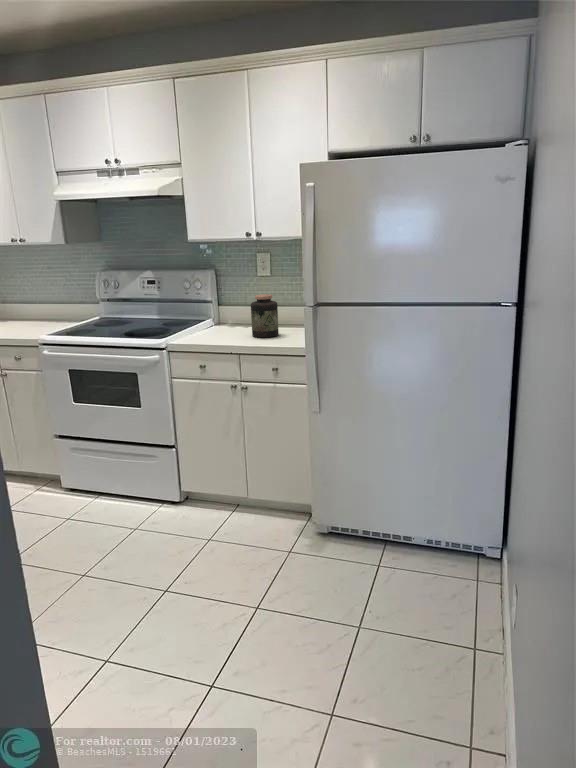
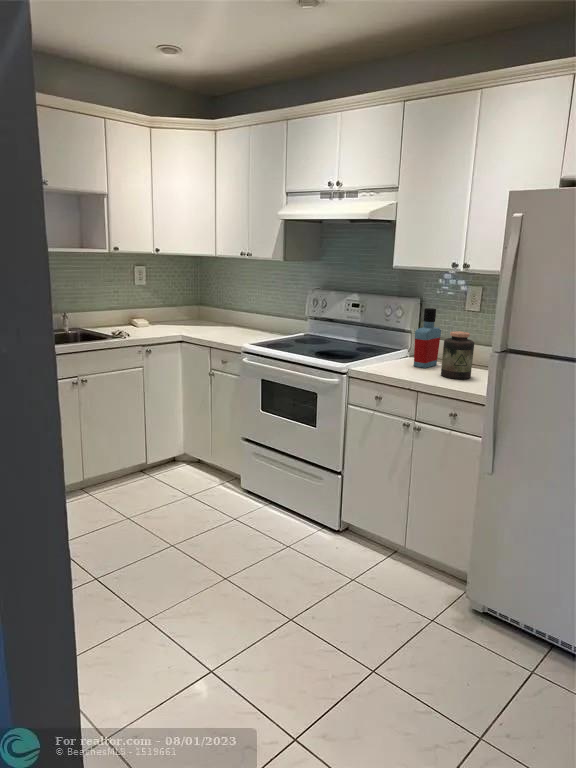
bottle: none [220,276,243,333] -> present [414,308,441,368]

